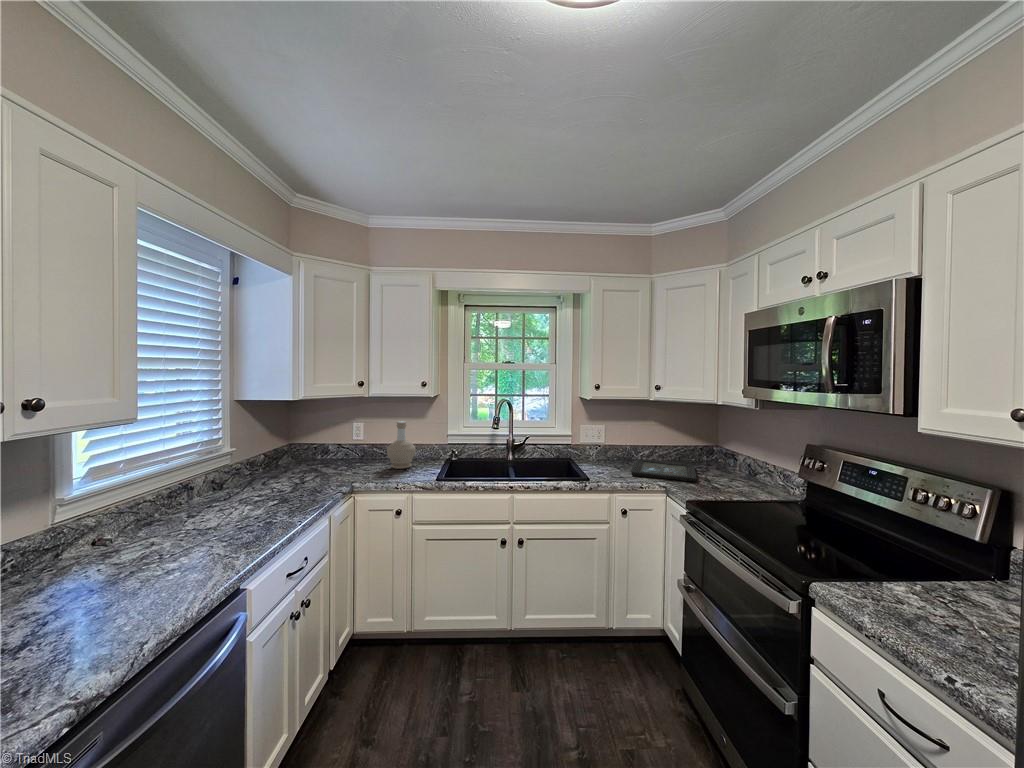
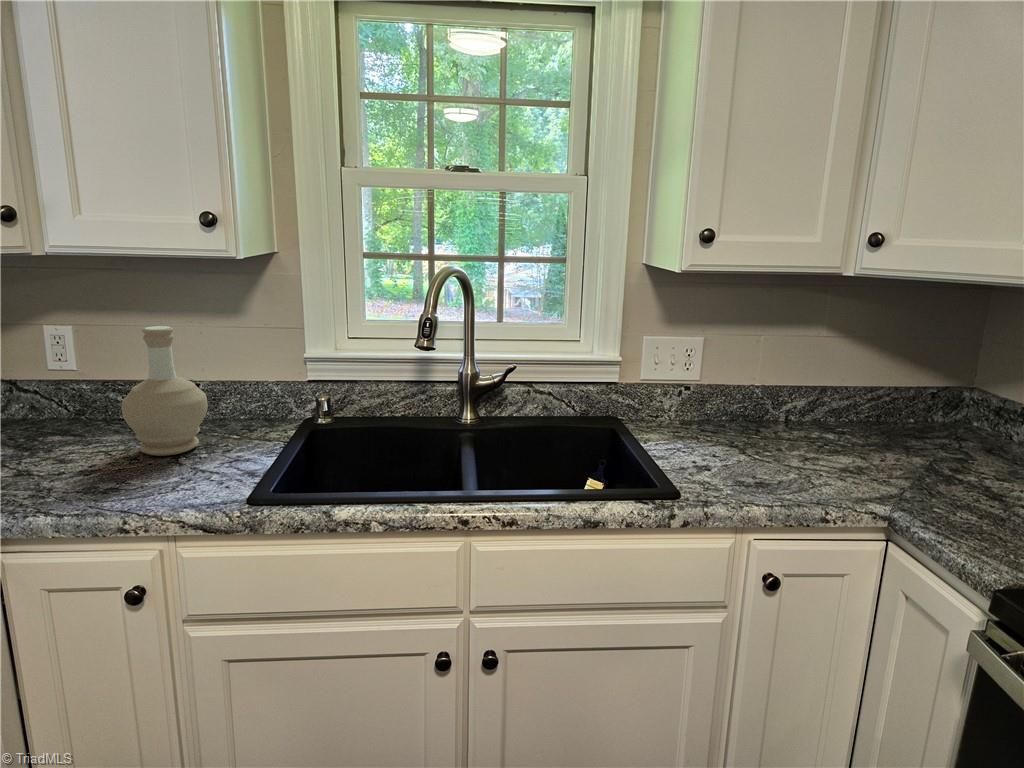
tray: present [631,459,697,482] -> none [780,421,975,501]

